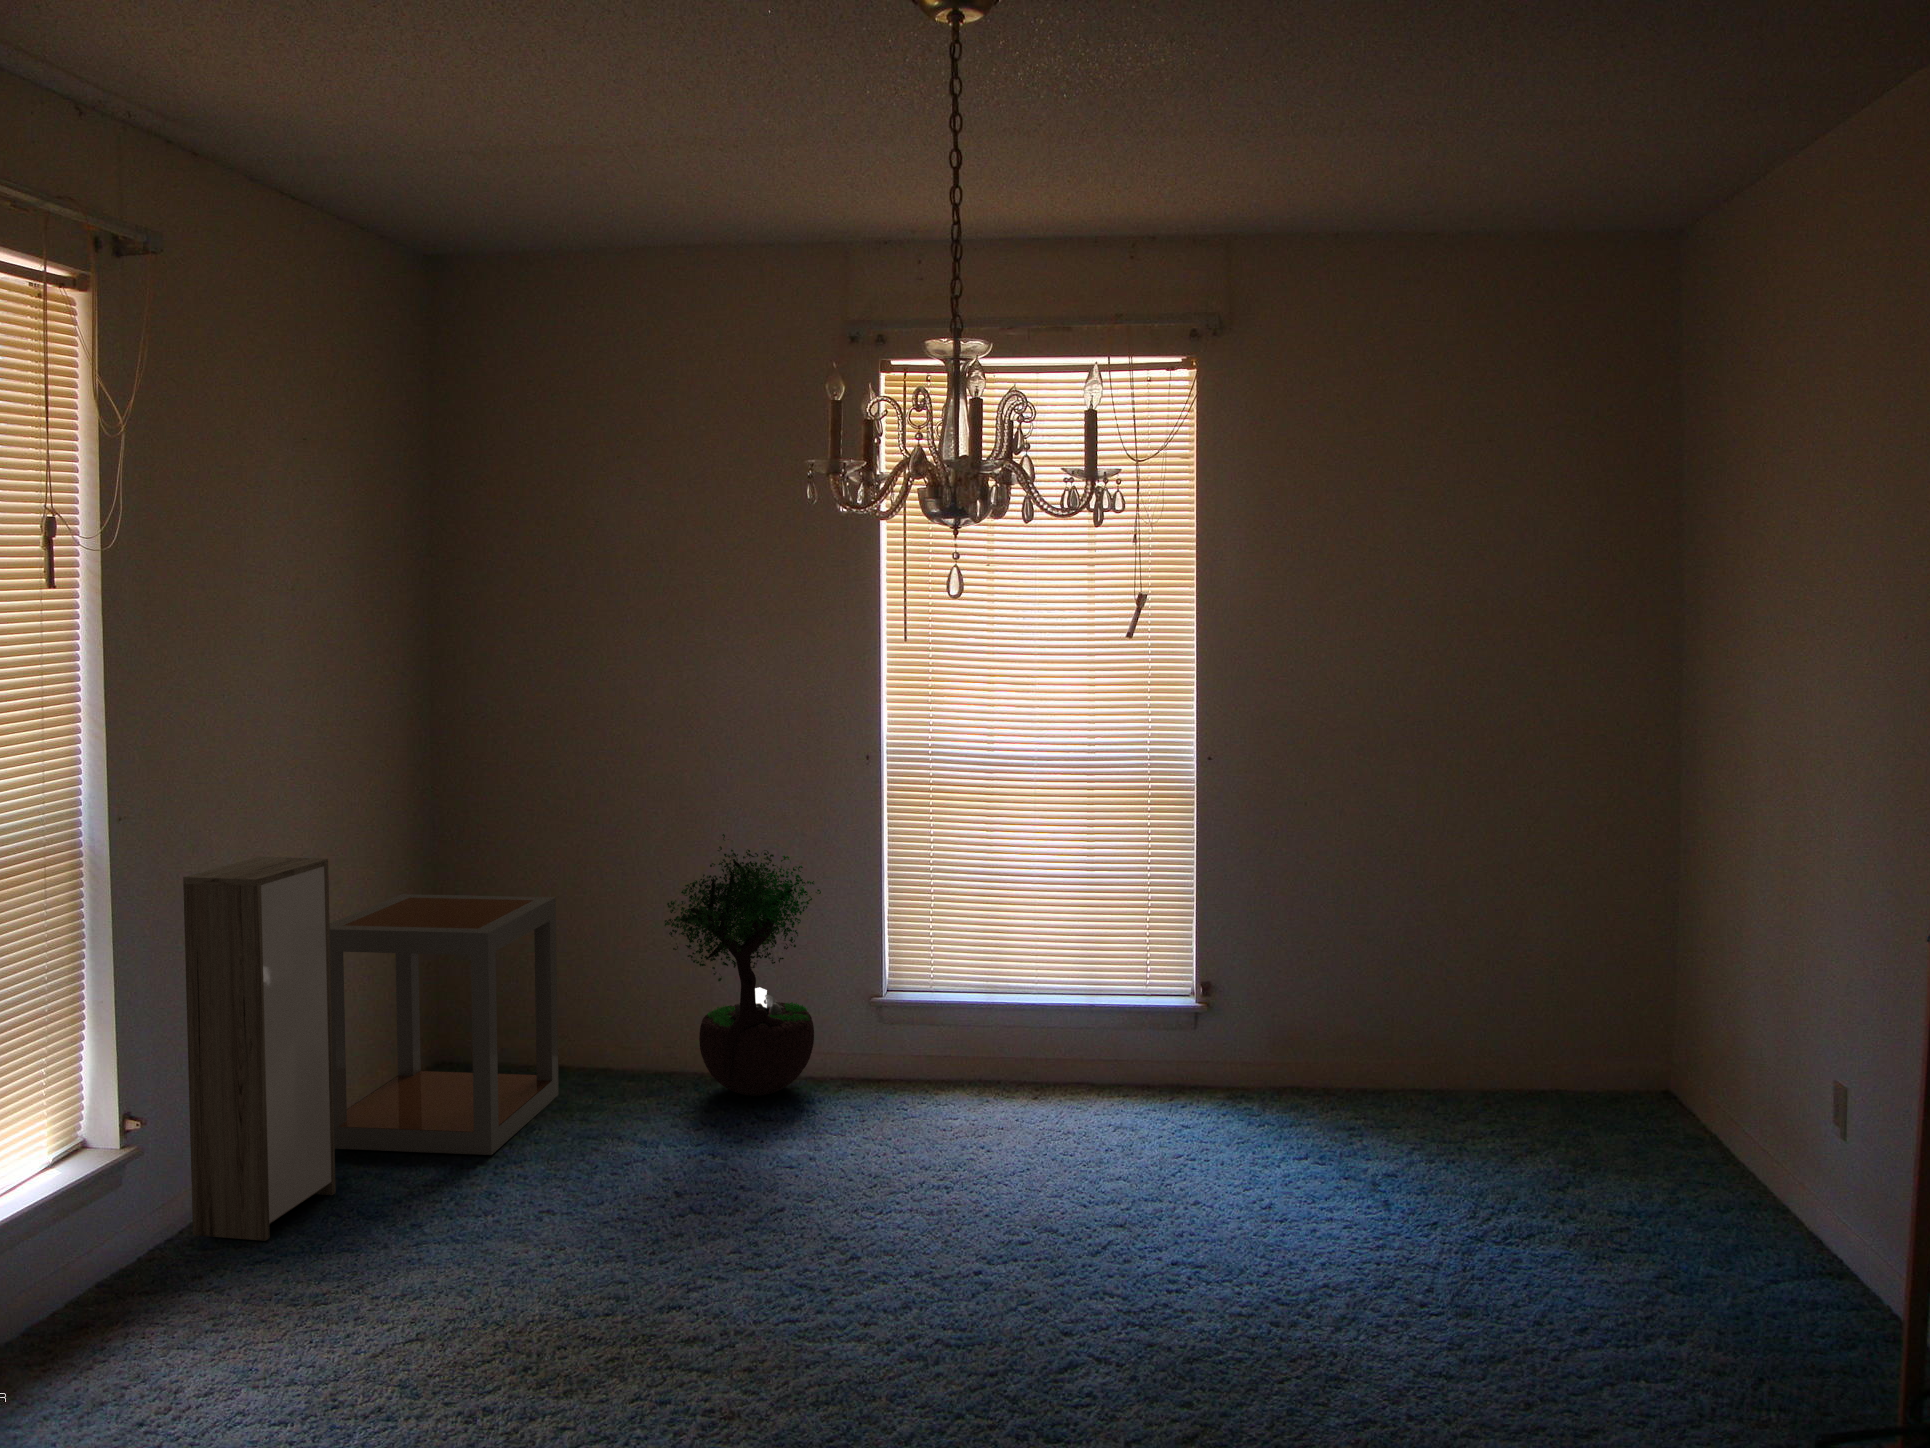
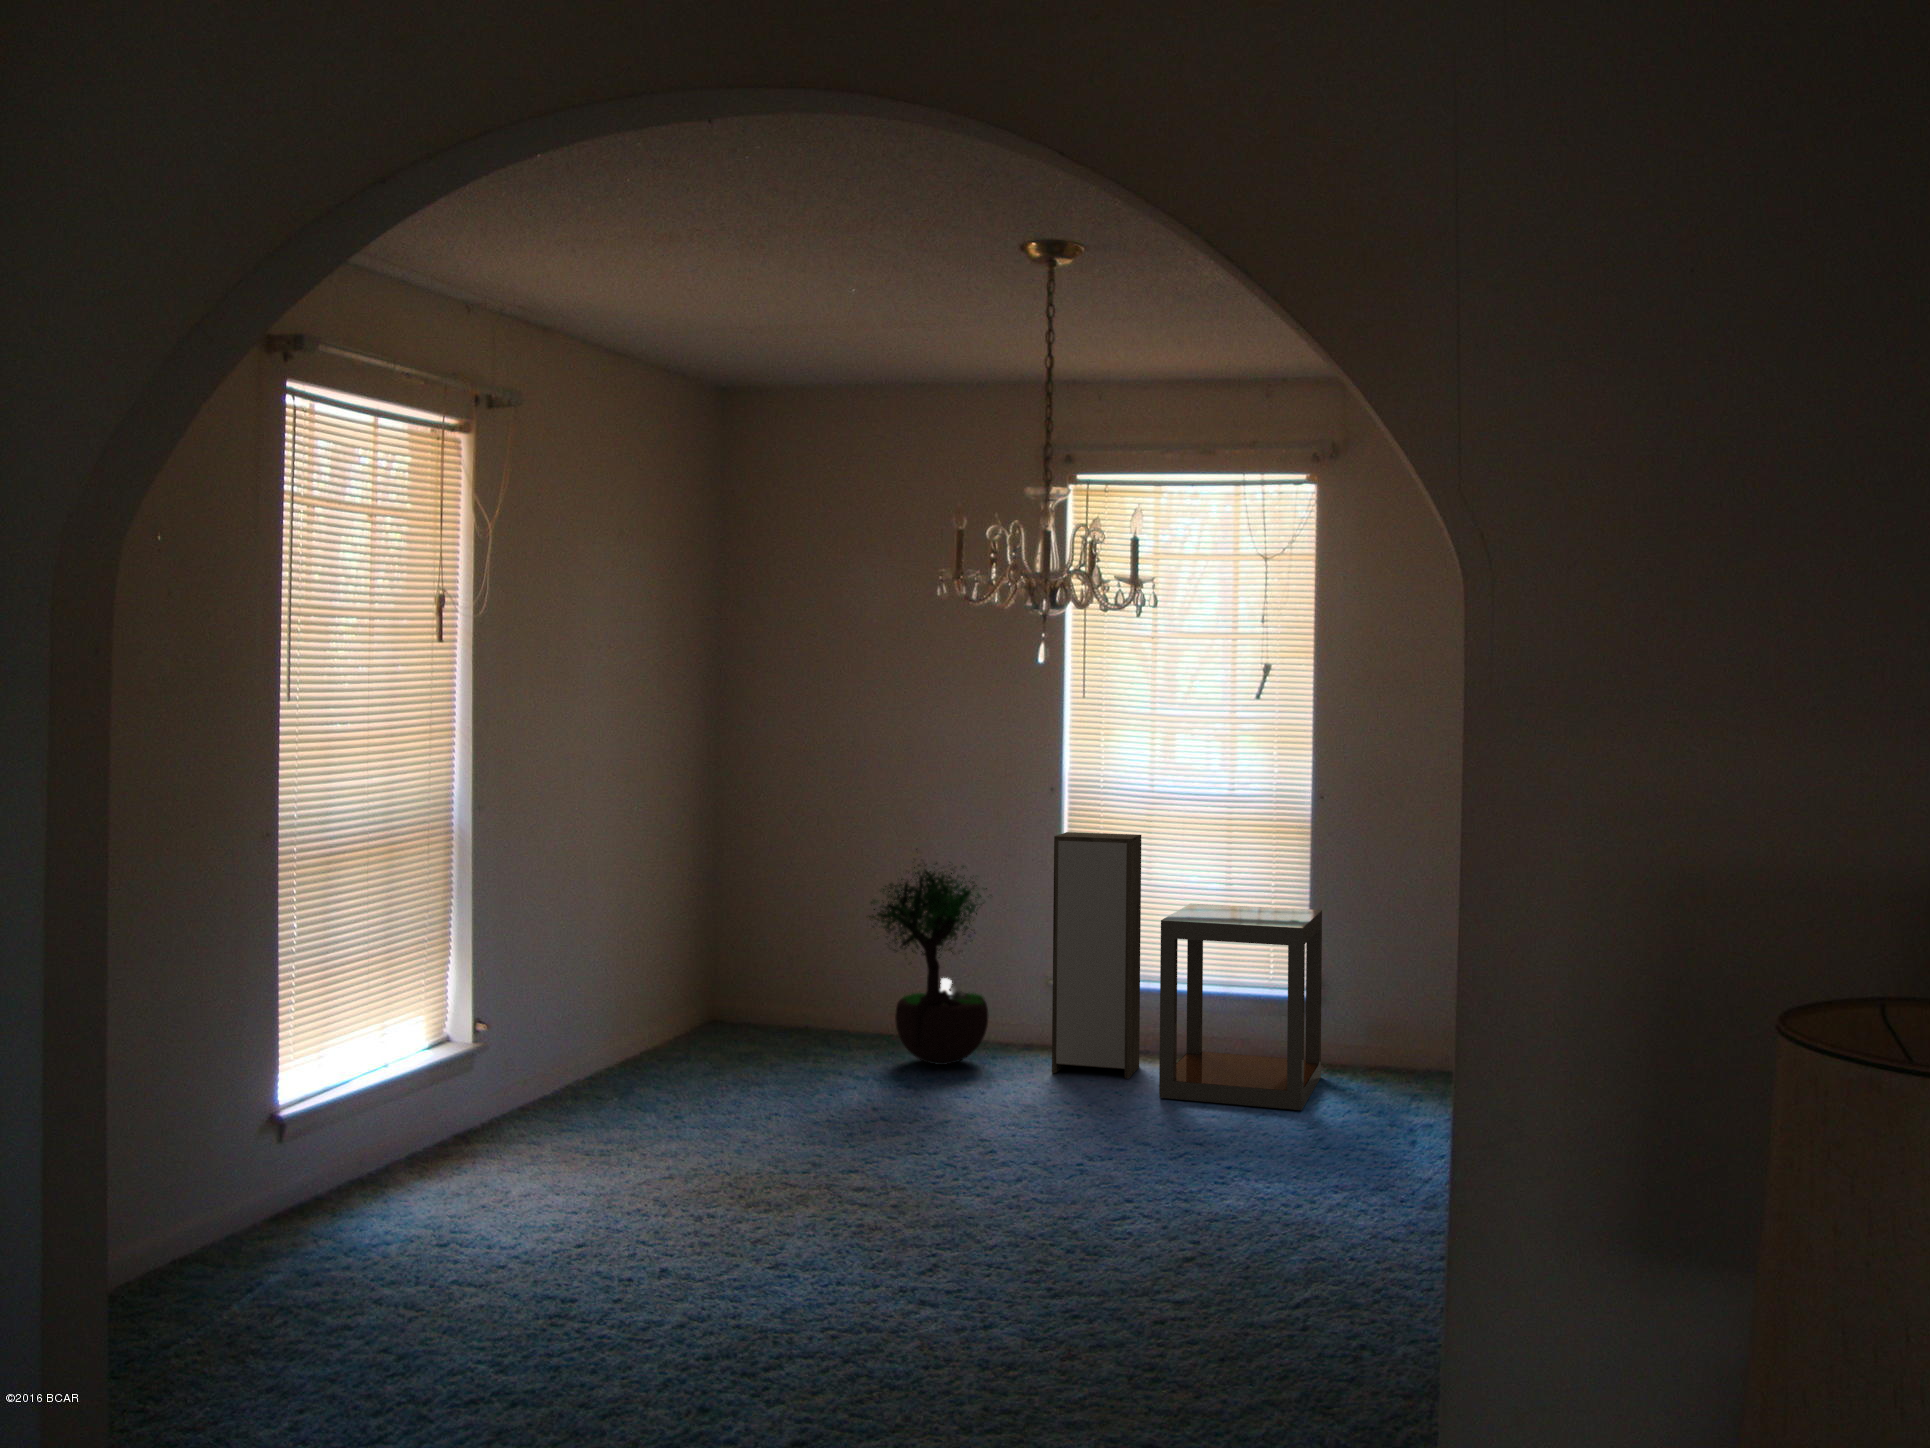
storage cabinet: present [183,857,336,1241] -> present [1052,832,1141,1079]
side table: present [330,894,559,1155] -> present [1159,904,1322,1110]

